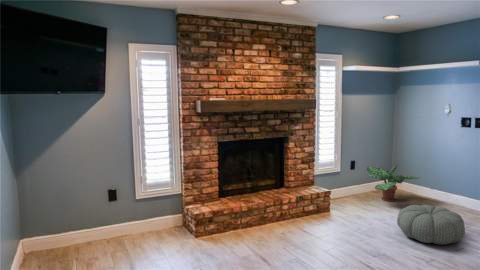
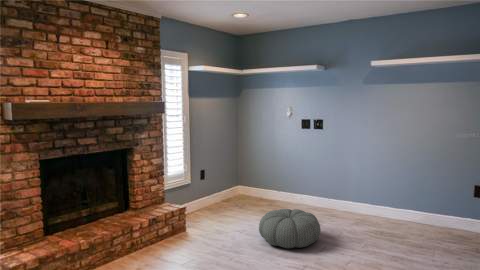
potted plant: present [367,165,420,201] -> none [217,170,269,209]

